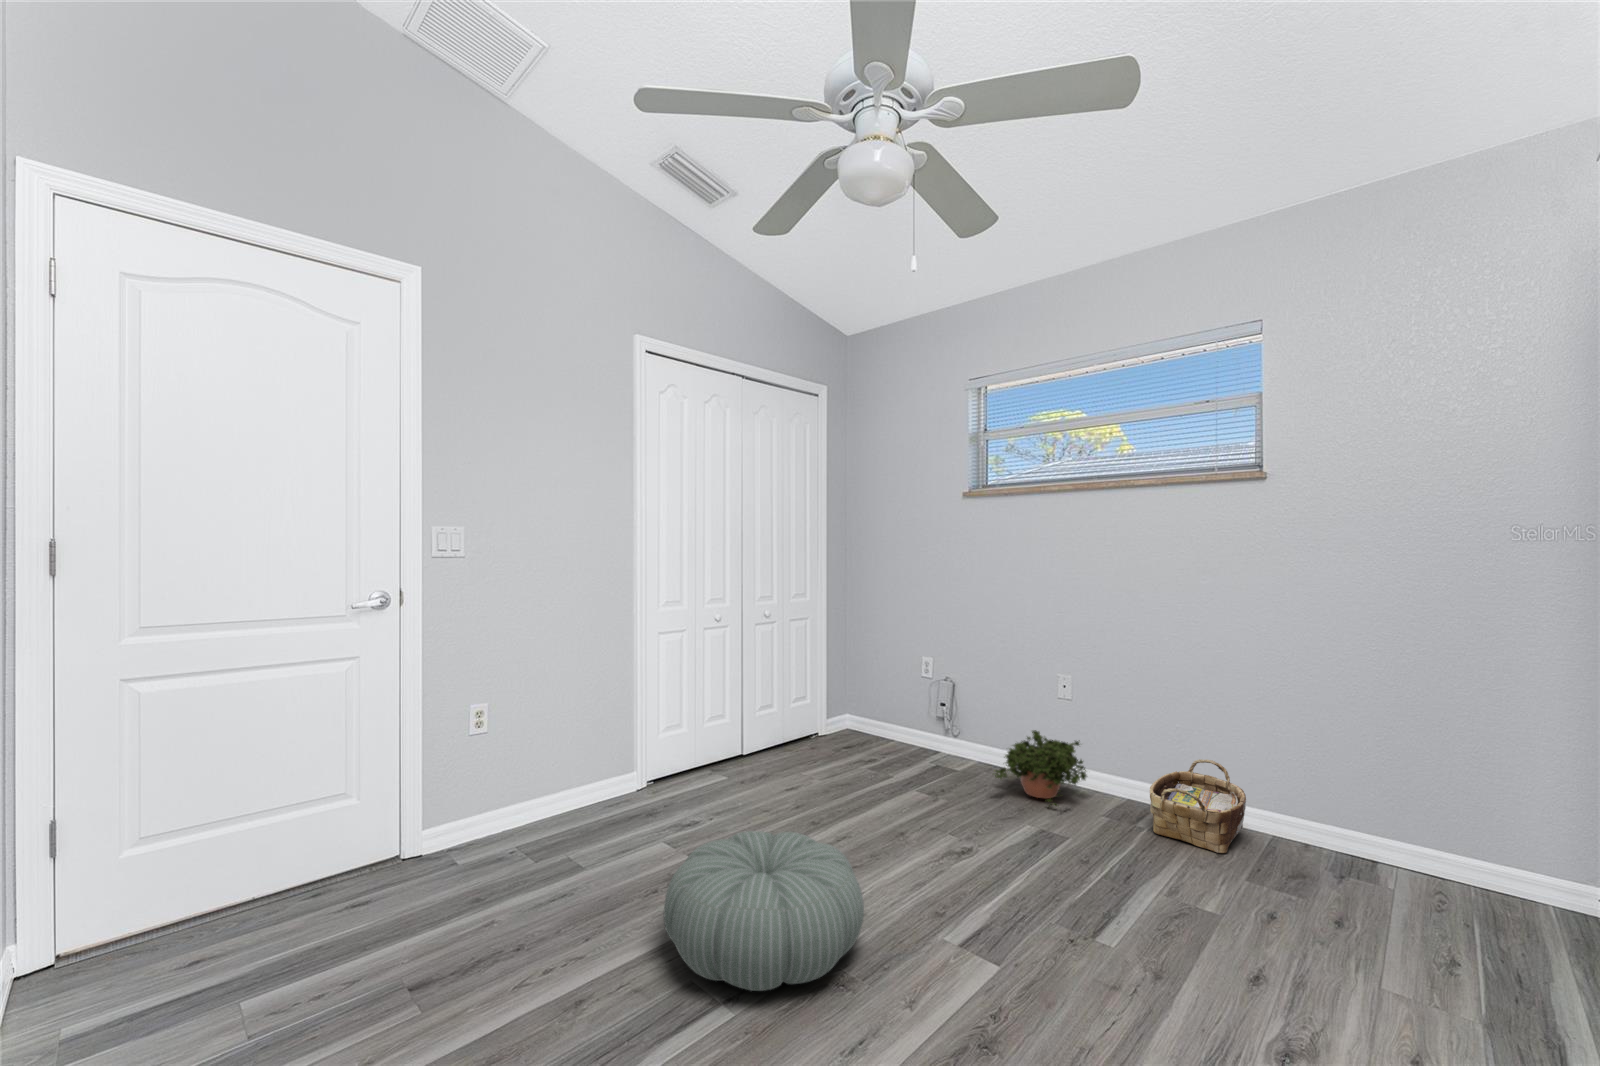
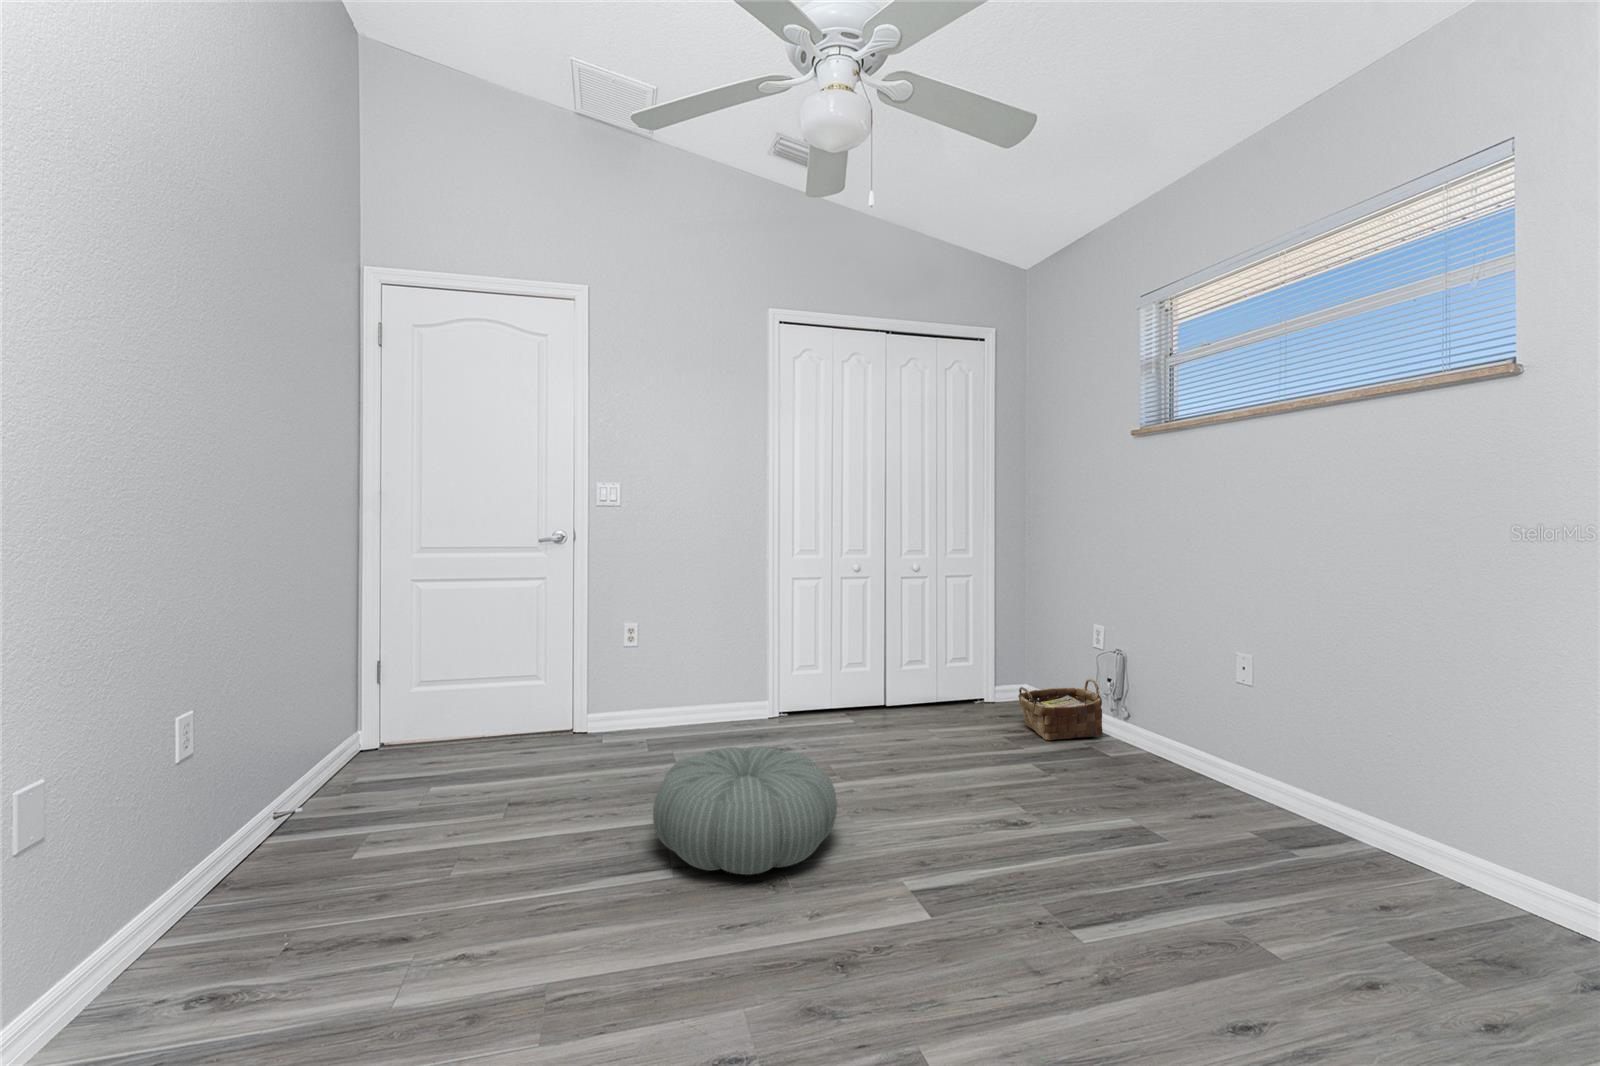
potted plant: present [994,730,1087,806] -> none [1115,716,1253,809]
woven basket: present [1150,759,1246,853] -> present [1018,679,1103,740]

